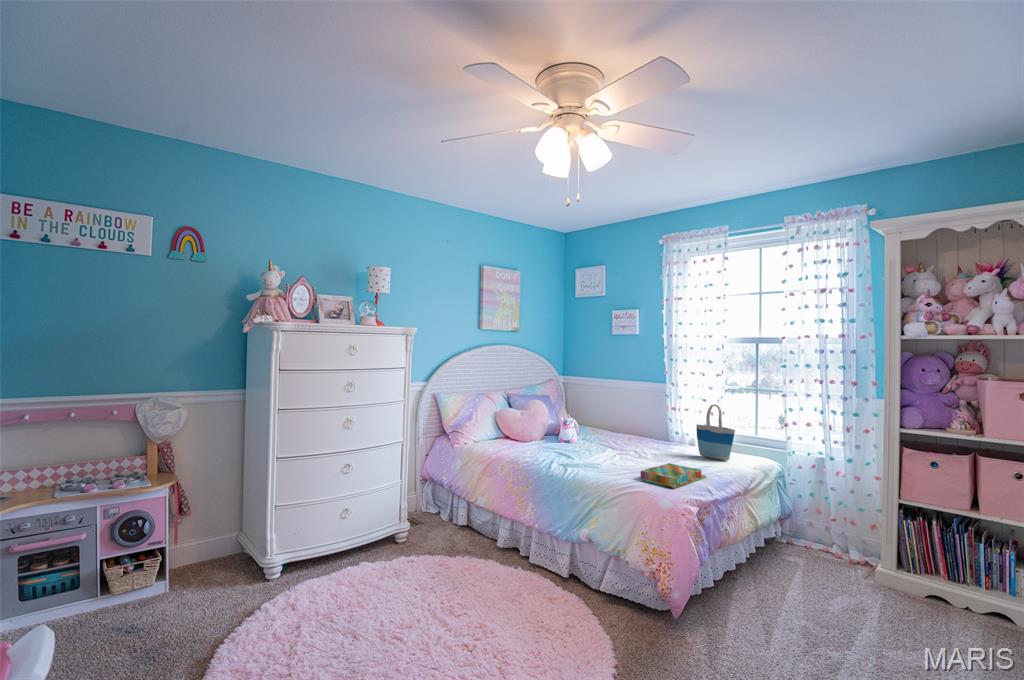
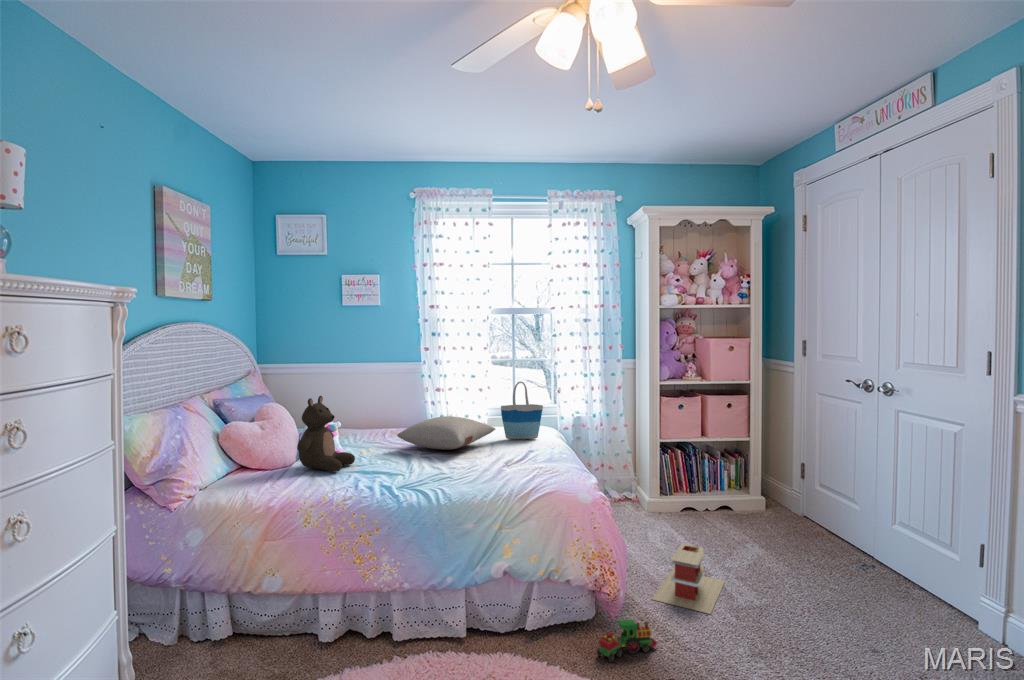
stuffed bear: none [521,395,561,447] -> present [297,396,355,472]
pillow: none [603,425,683,452] -> present [397,416,495,450]
board game: present [640,463,706,488] -> none [523,452,574,478]
toy house: none [734,596,849,665] -> present [652,544,725,614]
toy train: none [620,612,676,649] -> present [597,619,657,662]

